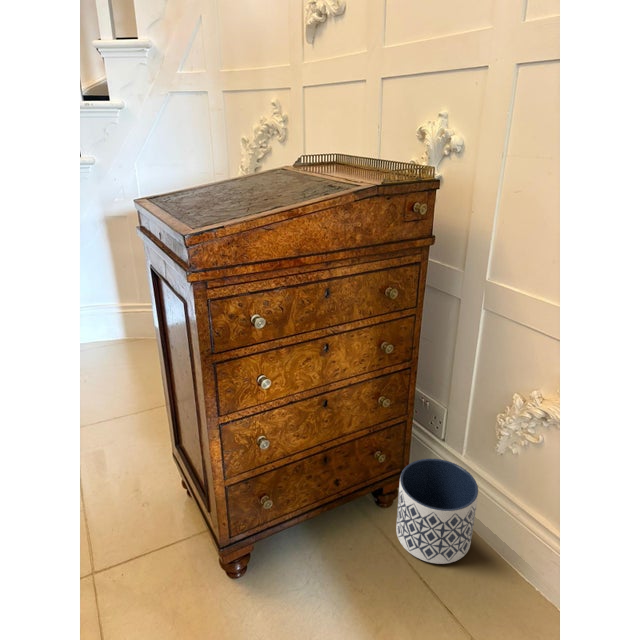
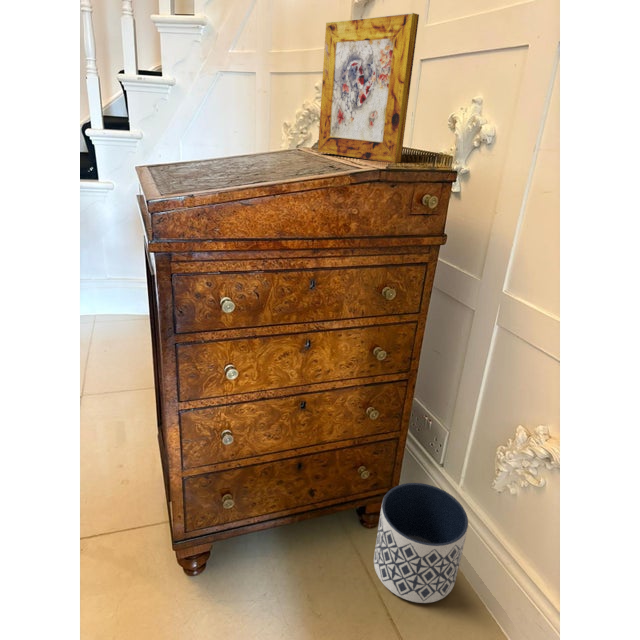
picture frame: none [302,44,393,177] -> present [318,13,419,163]

